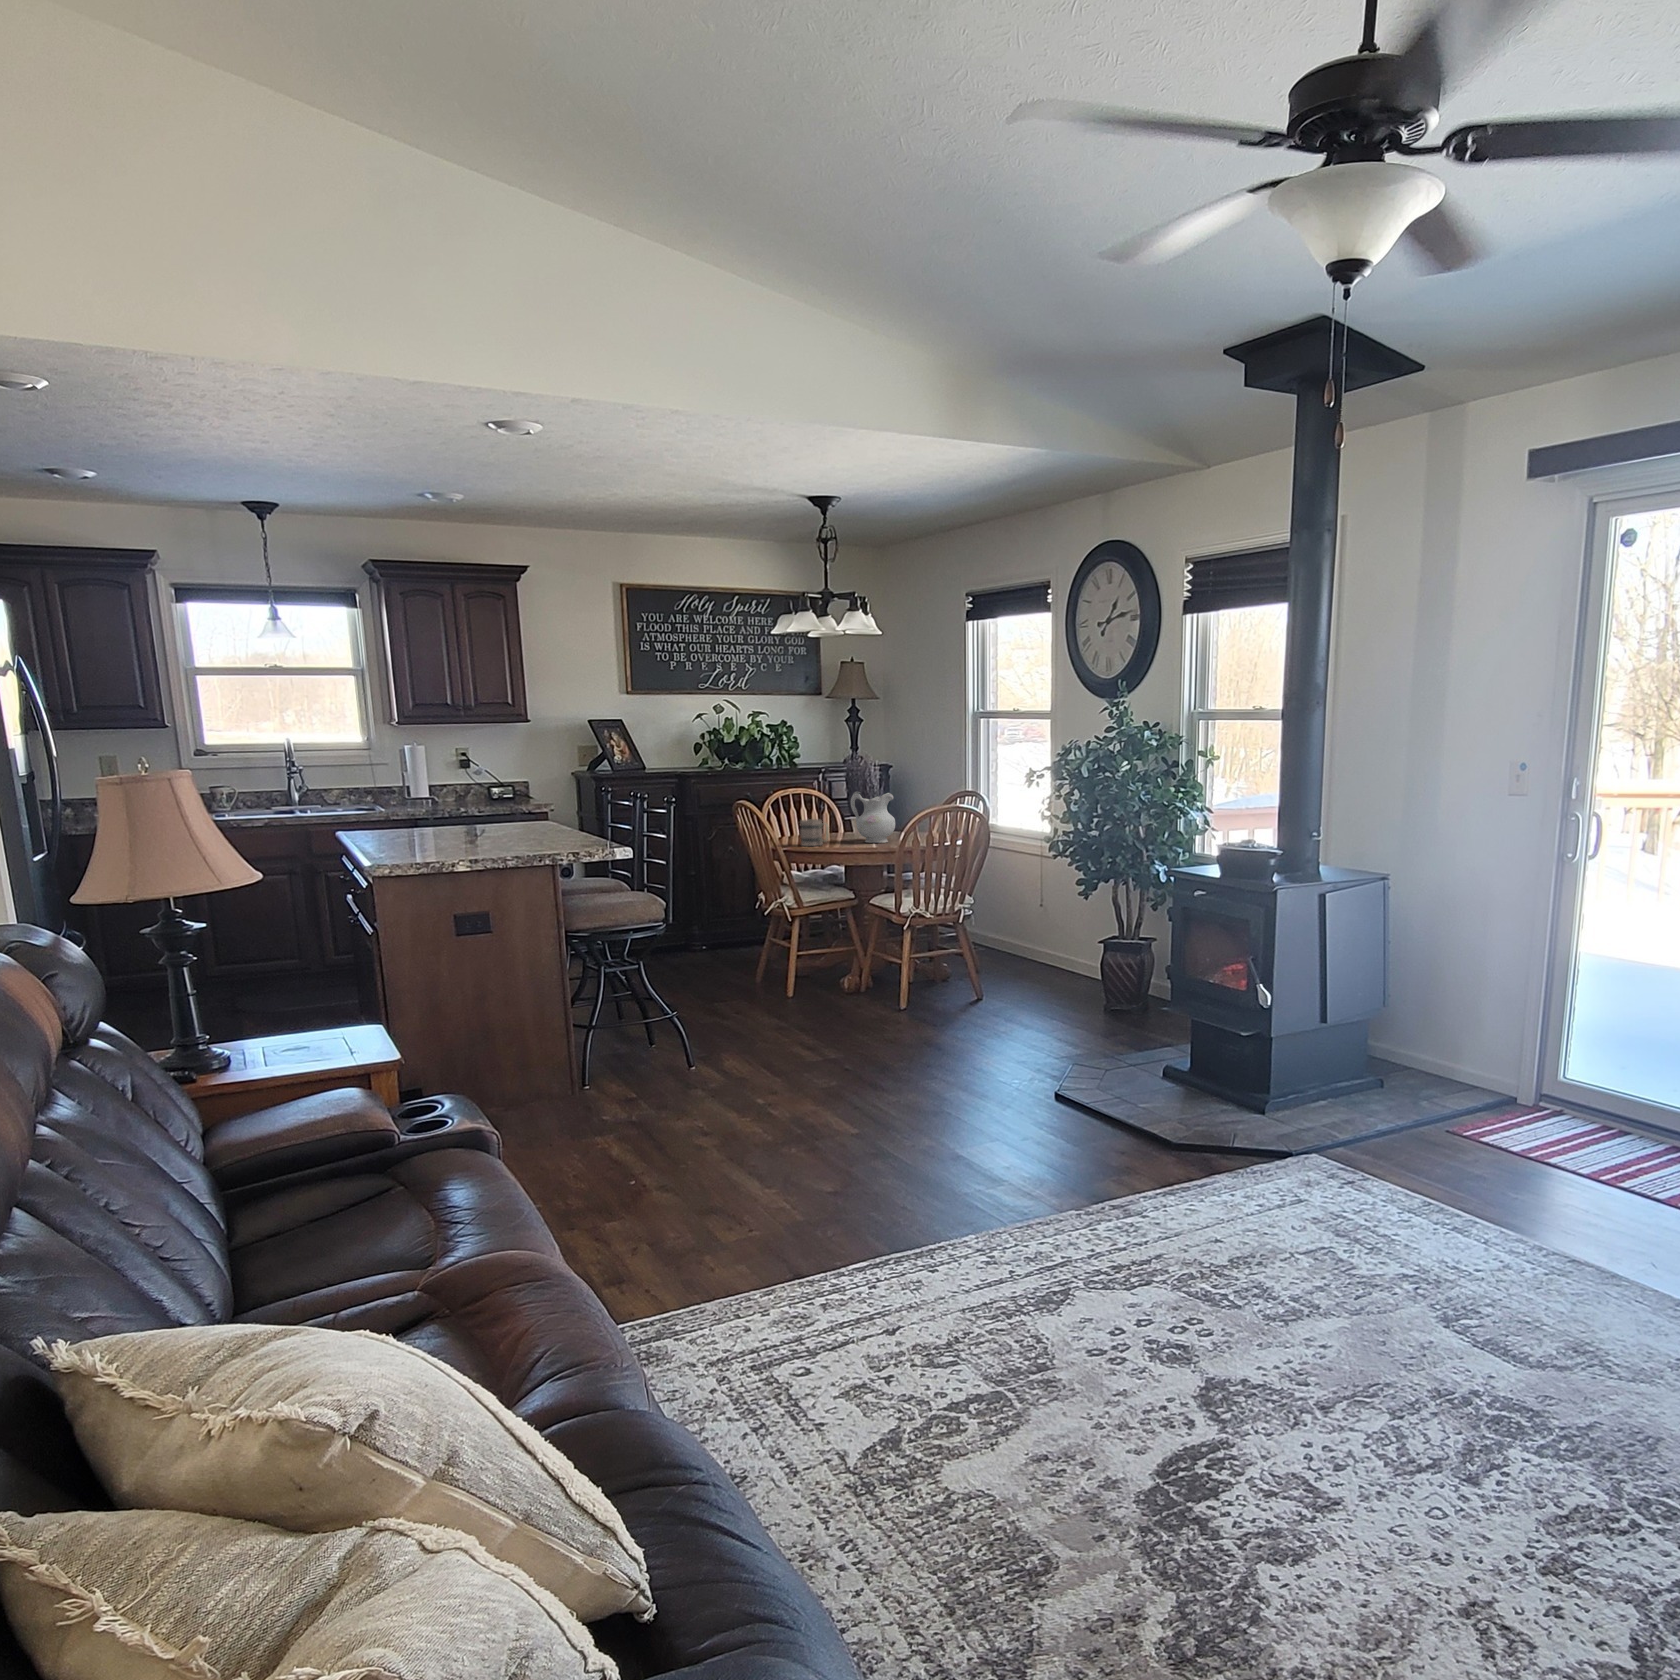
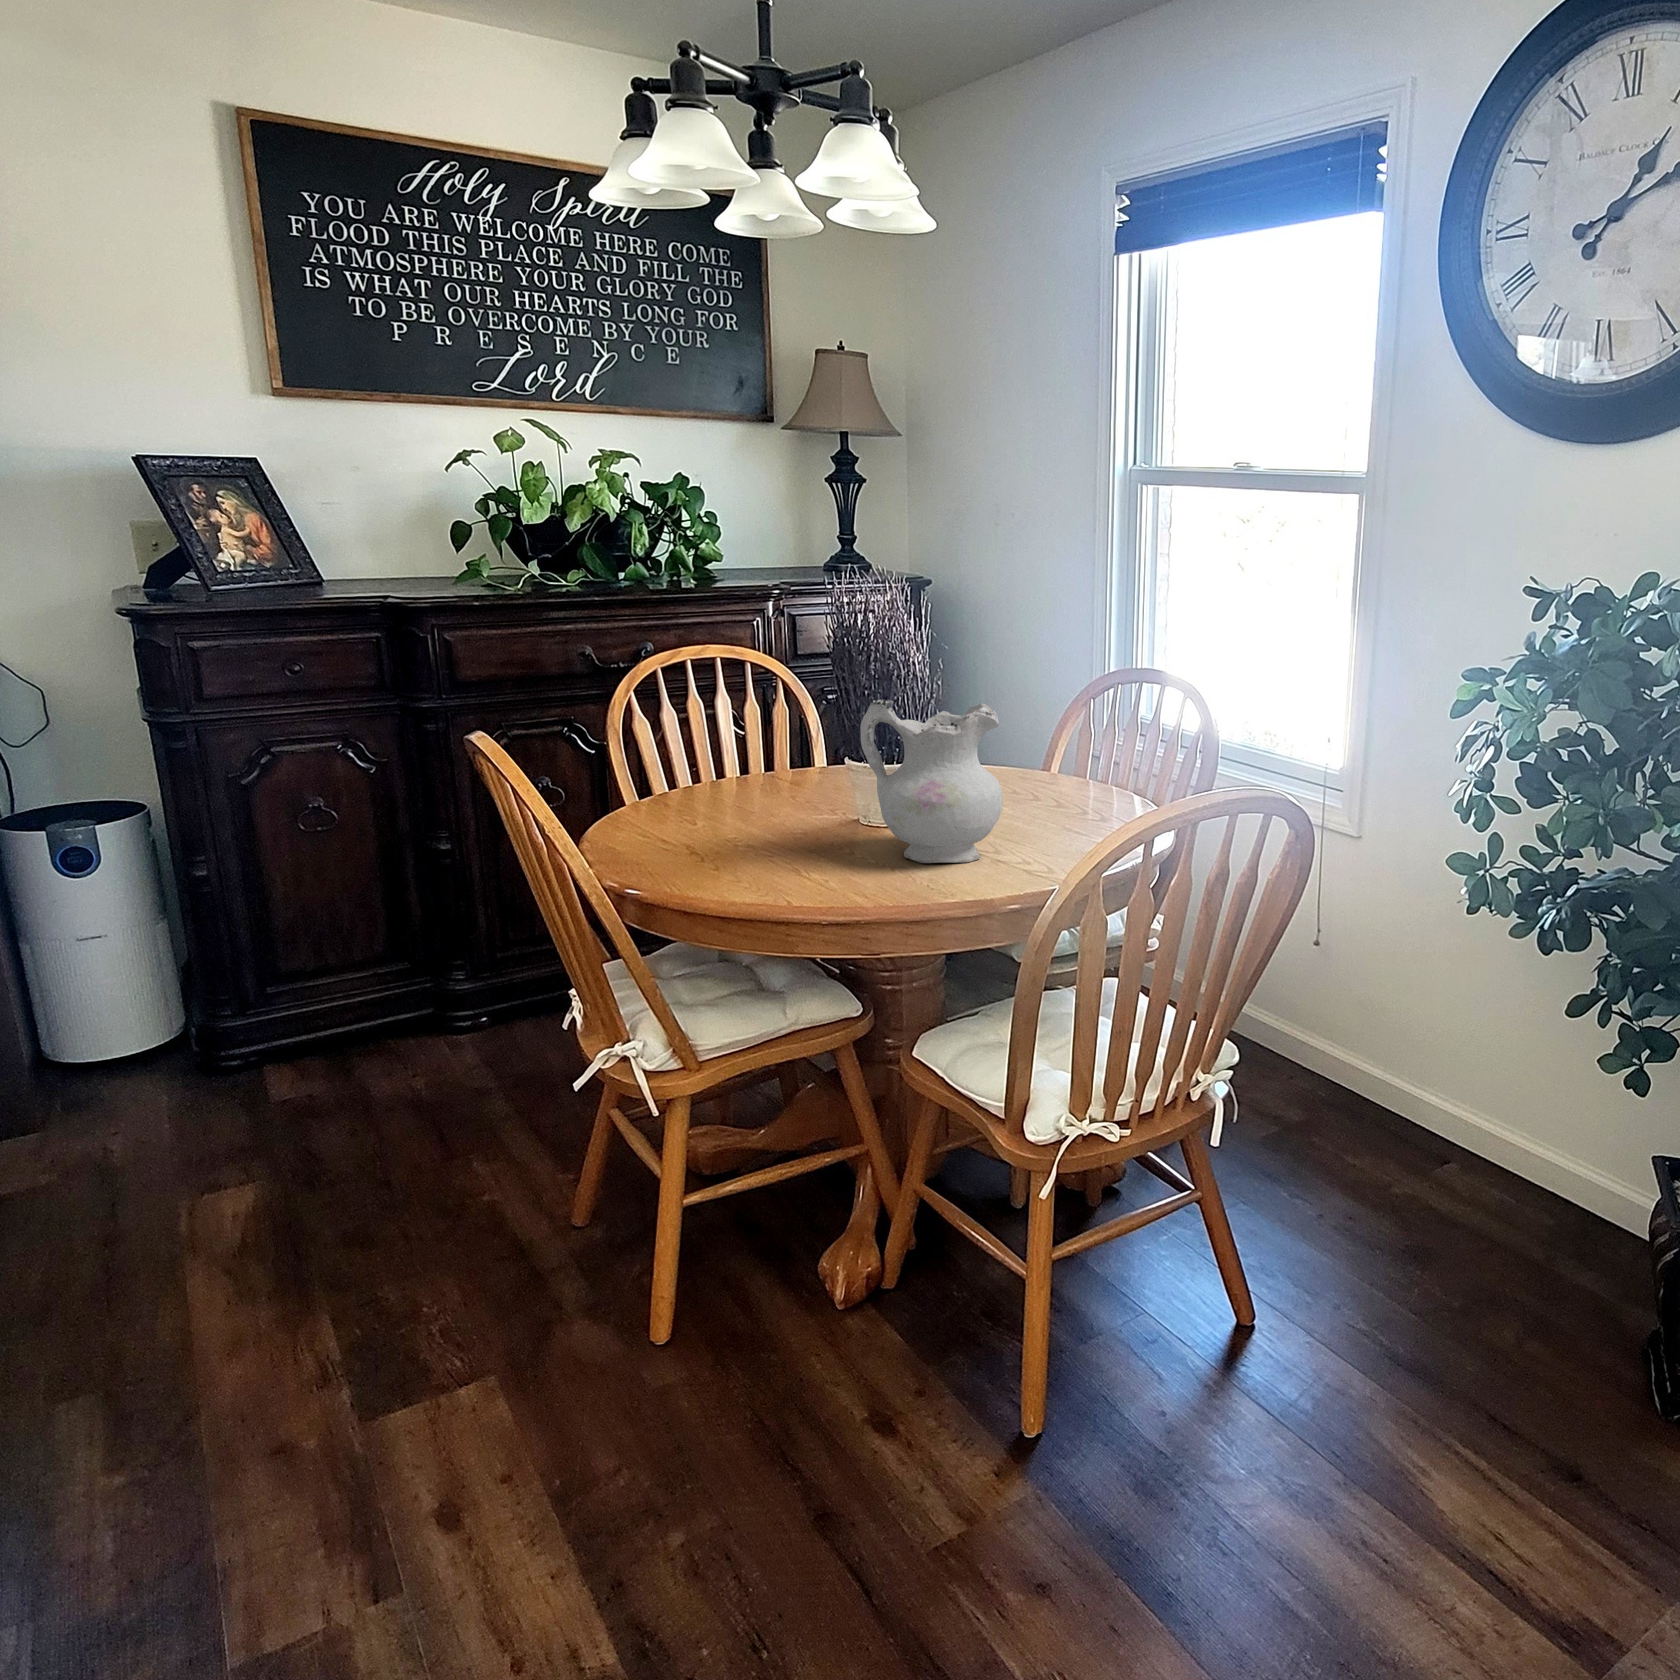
mug: present [800,819,829,846] -> none [689,787,789,884]

